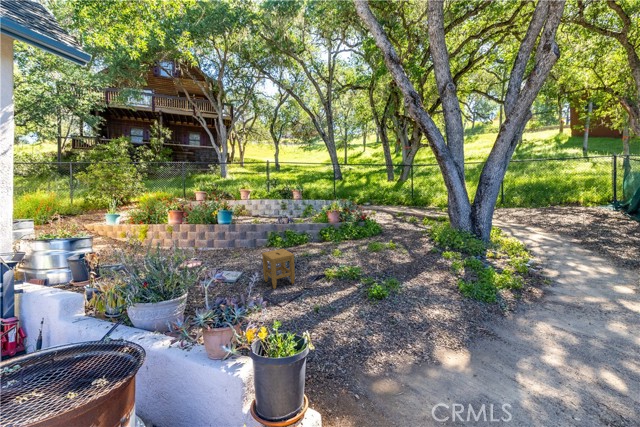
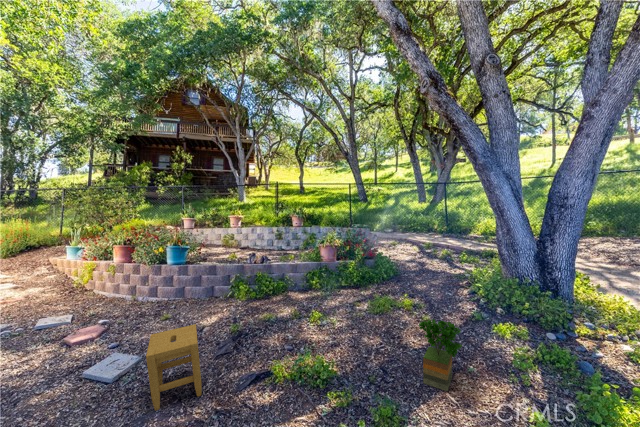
potted tree: none [406,241,428,275] -> present [419,319,462,391]

